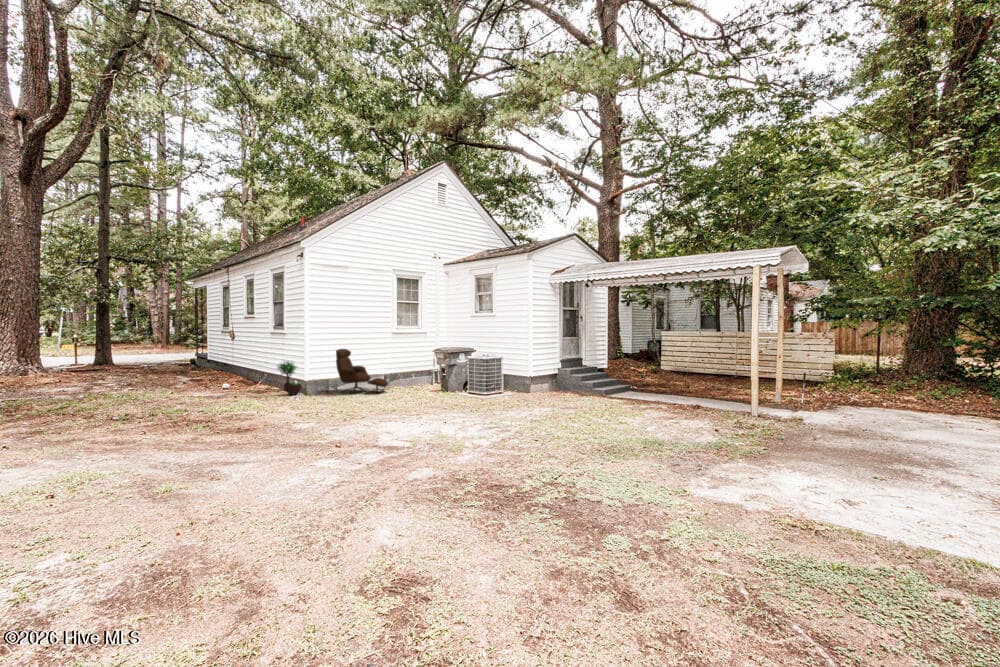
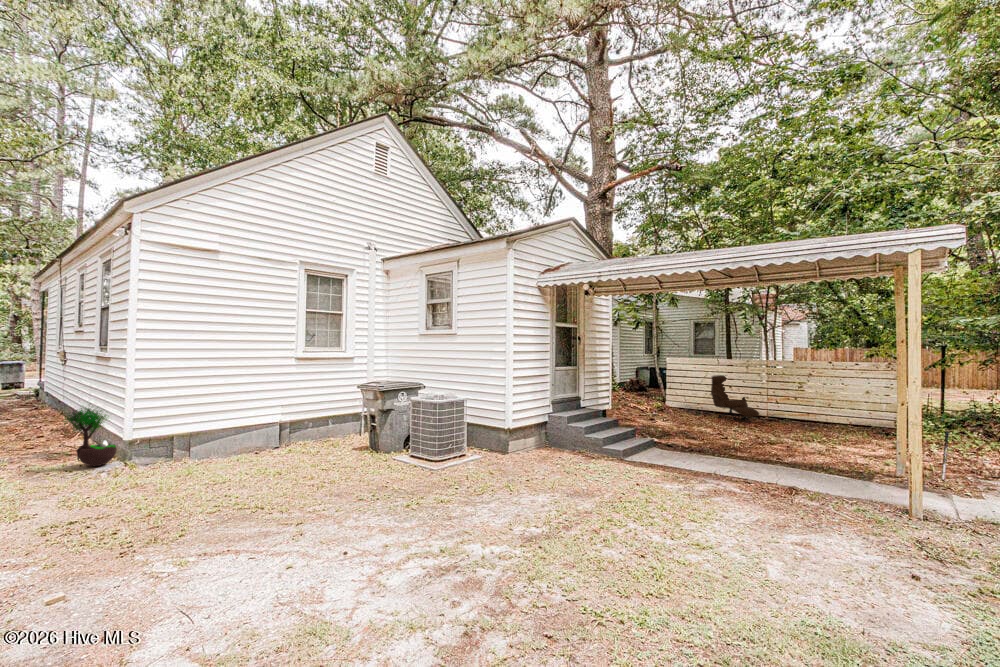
lounge chair: present [336,349,388,394] -> present [711,375,759,422]

